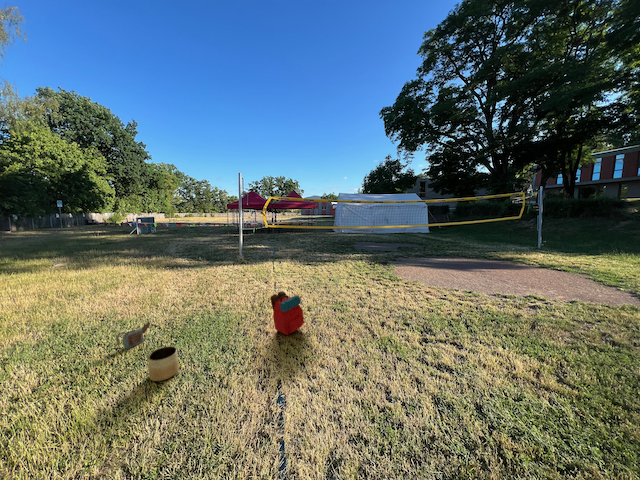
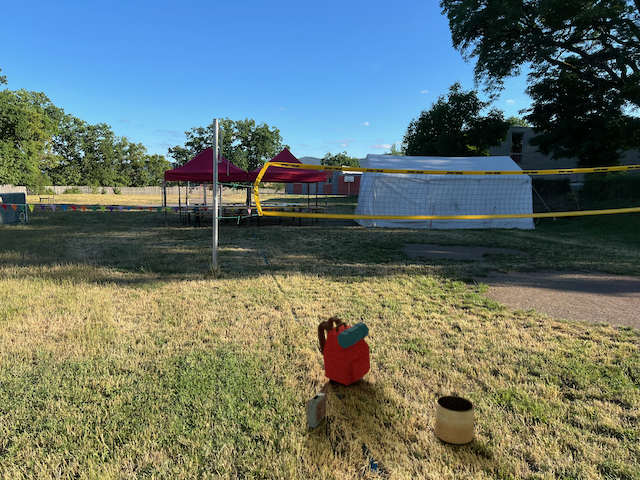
watering can: present [116,322,150,349] -> present [306,383,328,428]
planter: present [148,347,179,381] -> present [435,395,475,444]

